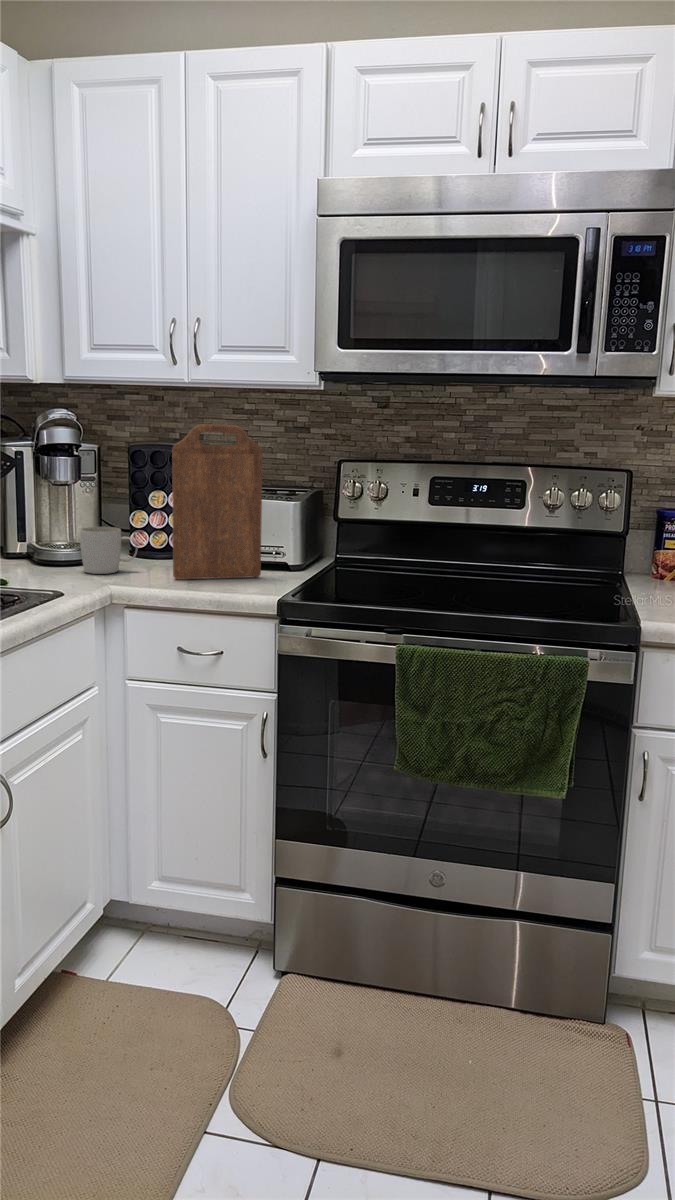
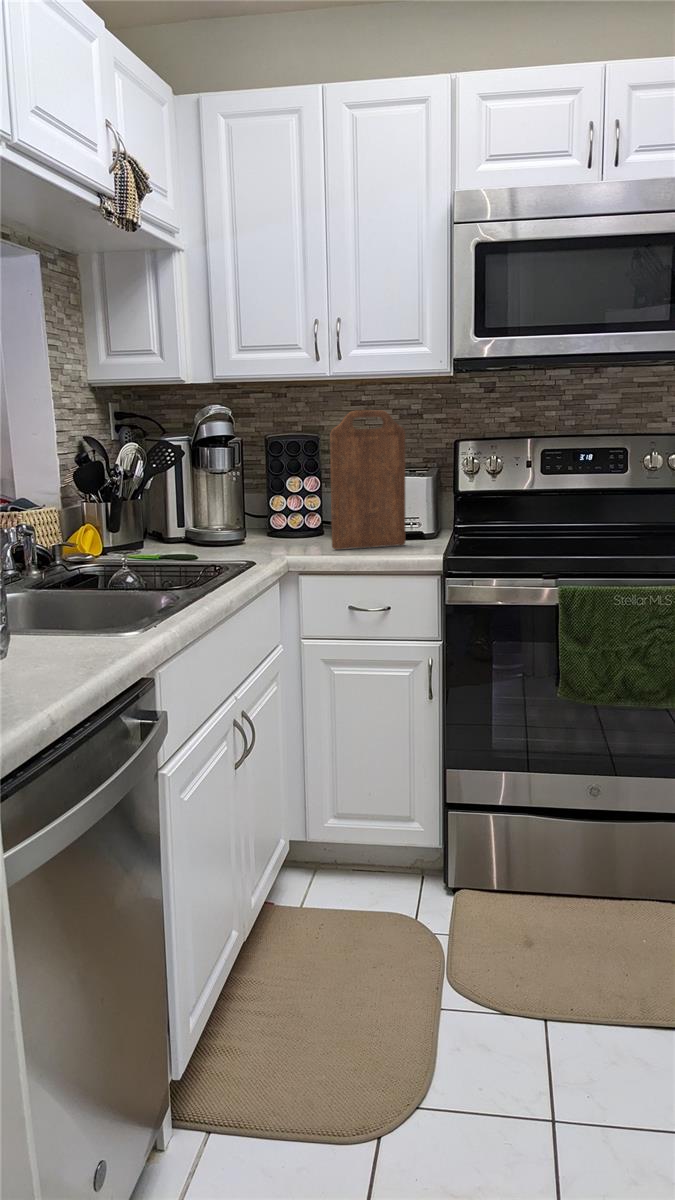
mug: present [80,527,137,574] -> none [243,508,293,549]

